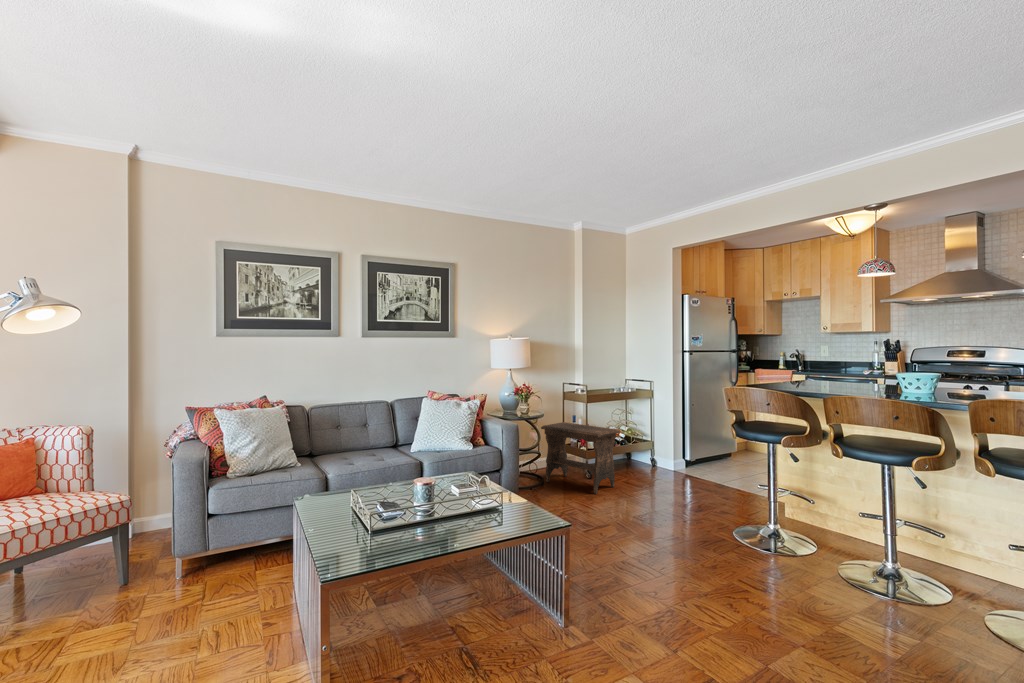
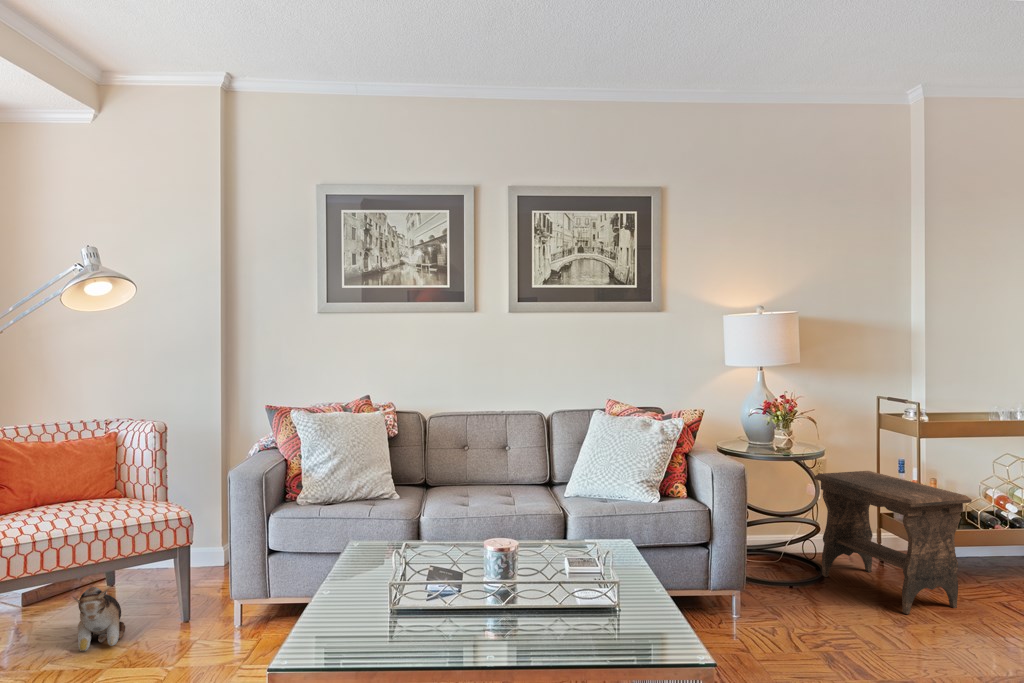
plush toy: none [27,570,72,631] -> present [73,587,125,652]

